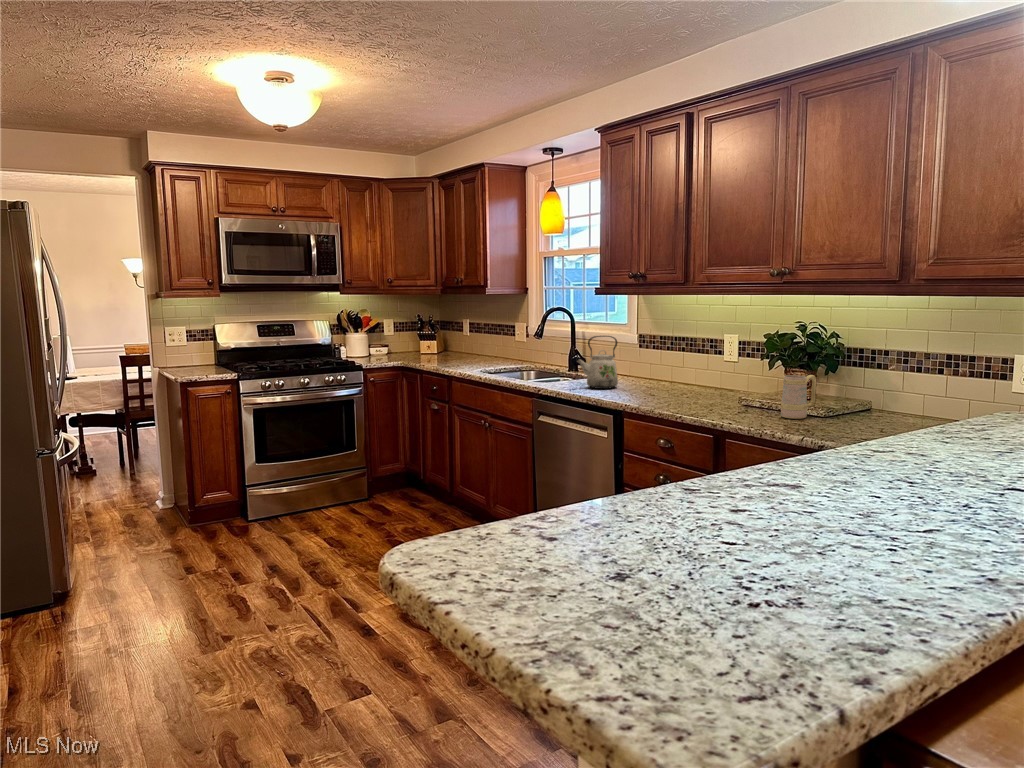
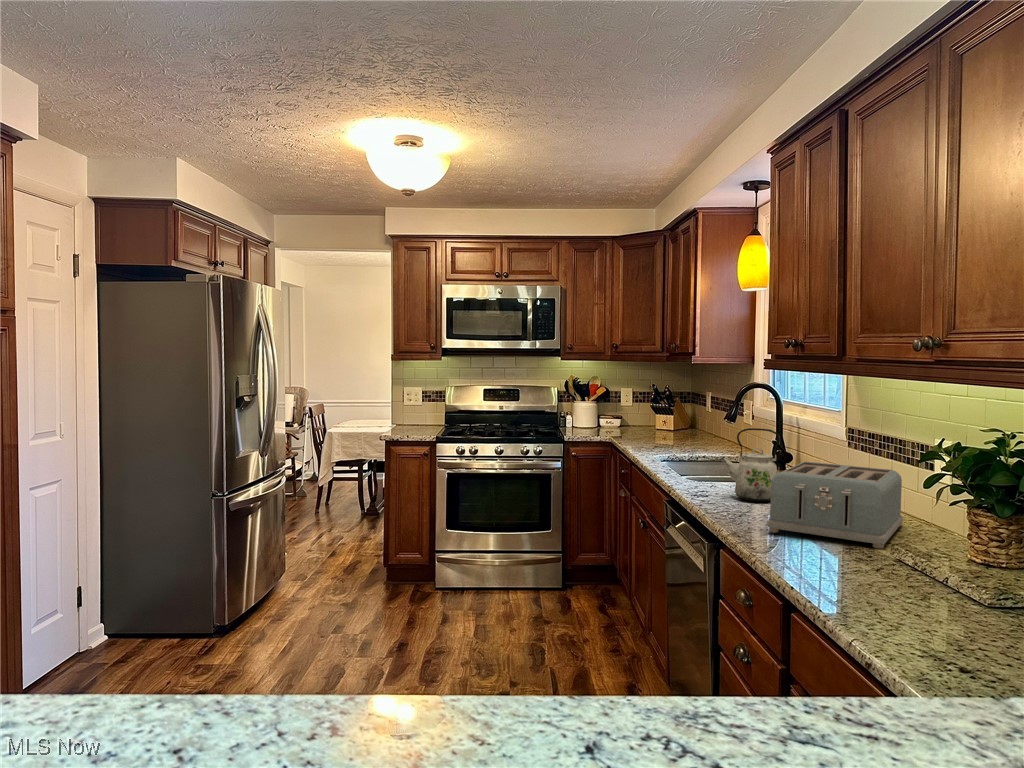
toaster: none [642,354,726,401] -> present [767,462,903,549]
mug: present [781,375,817,419] -> none [910,528,983,608]

